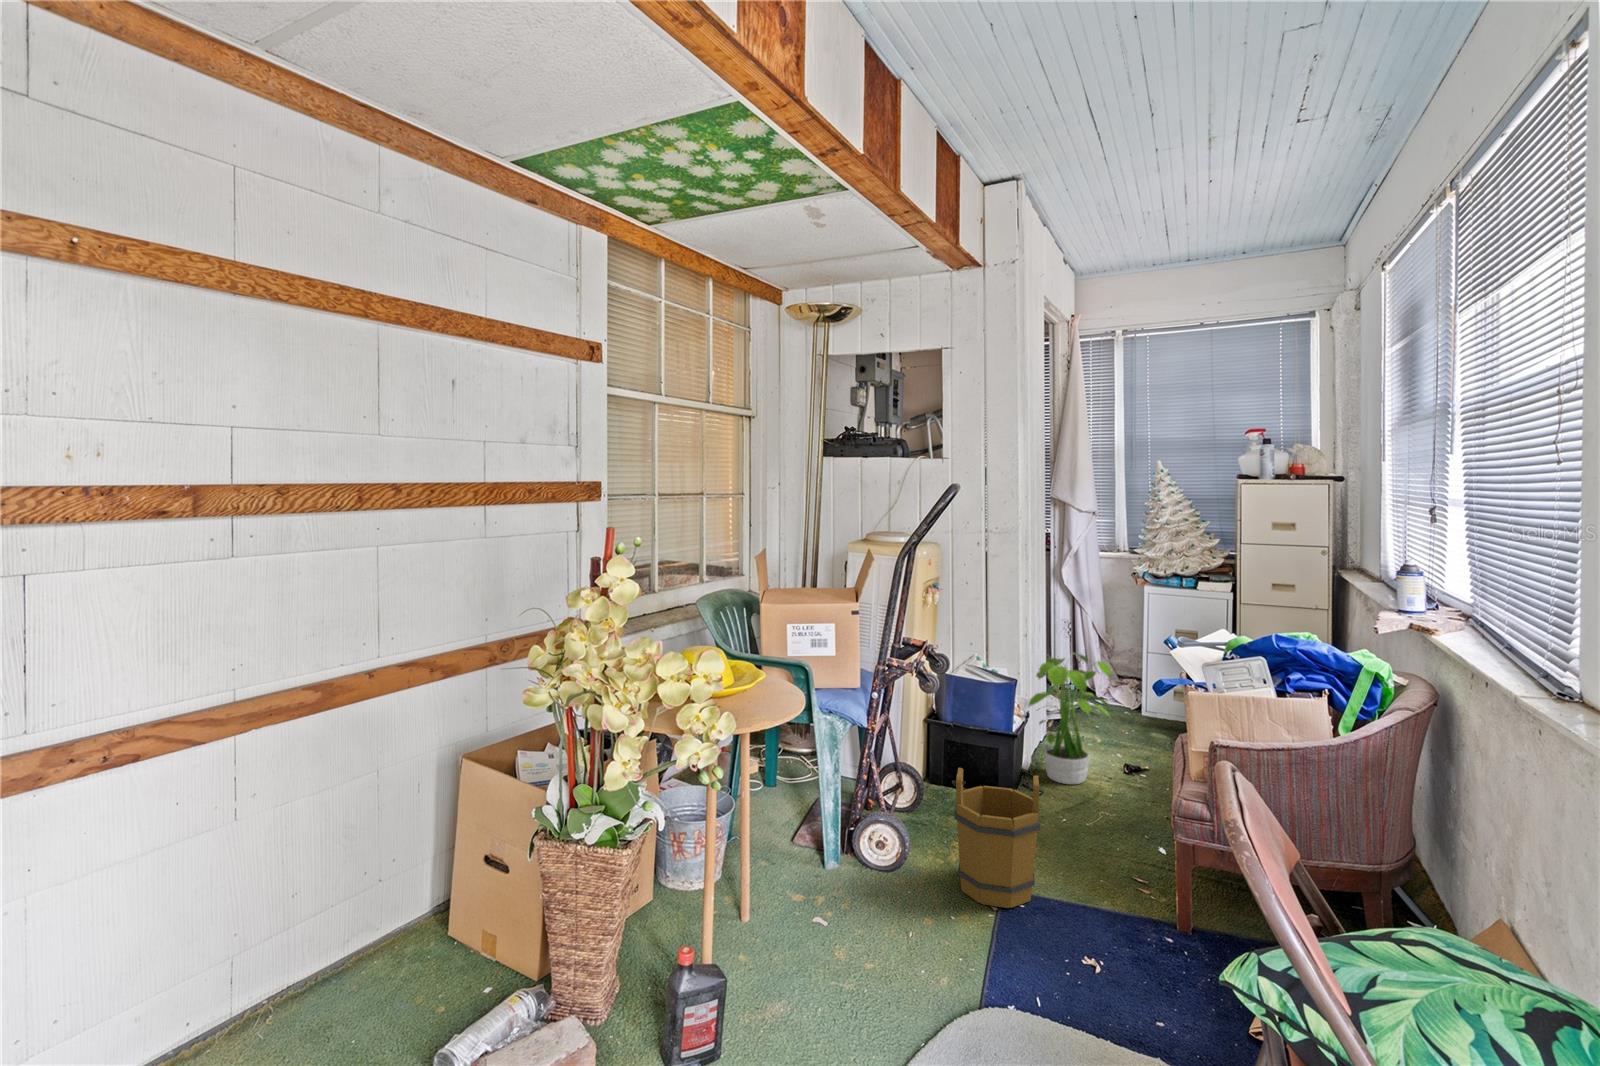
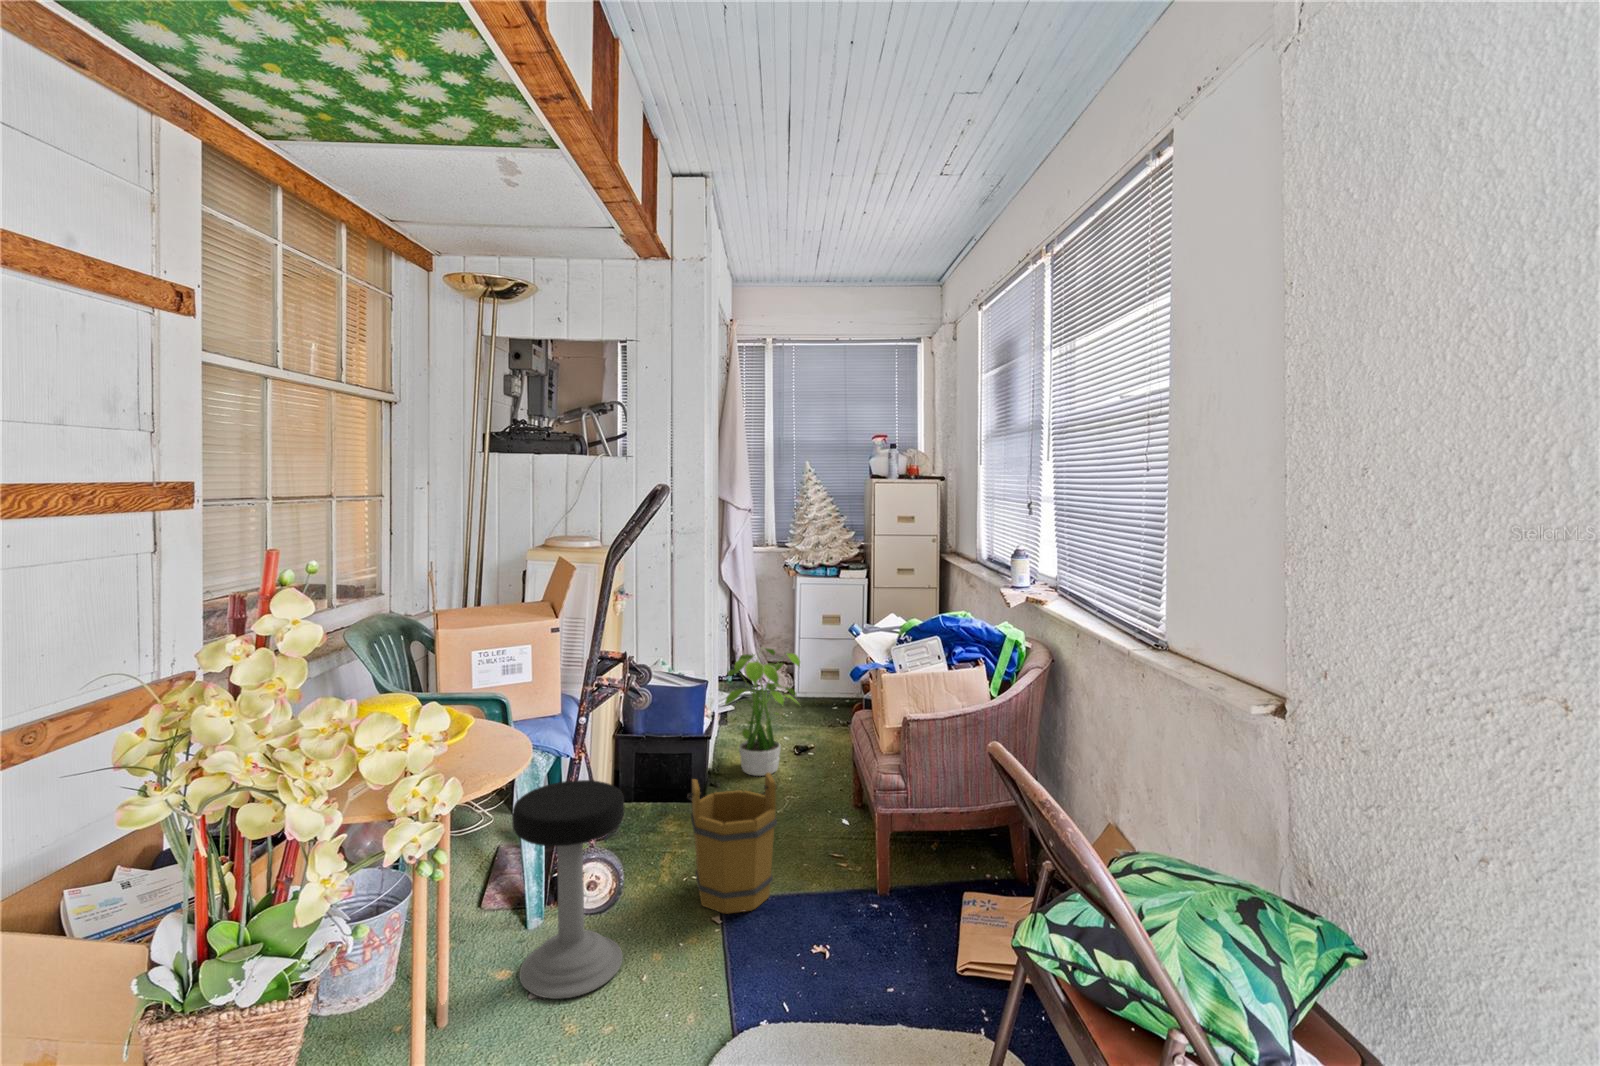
stool: none [785,747,879,935] -> present [512,780,624,999]

